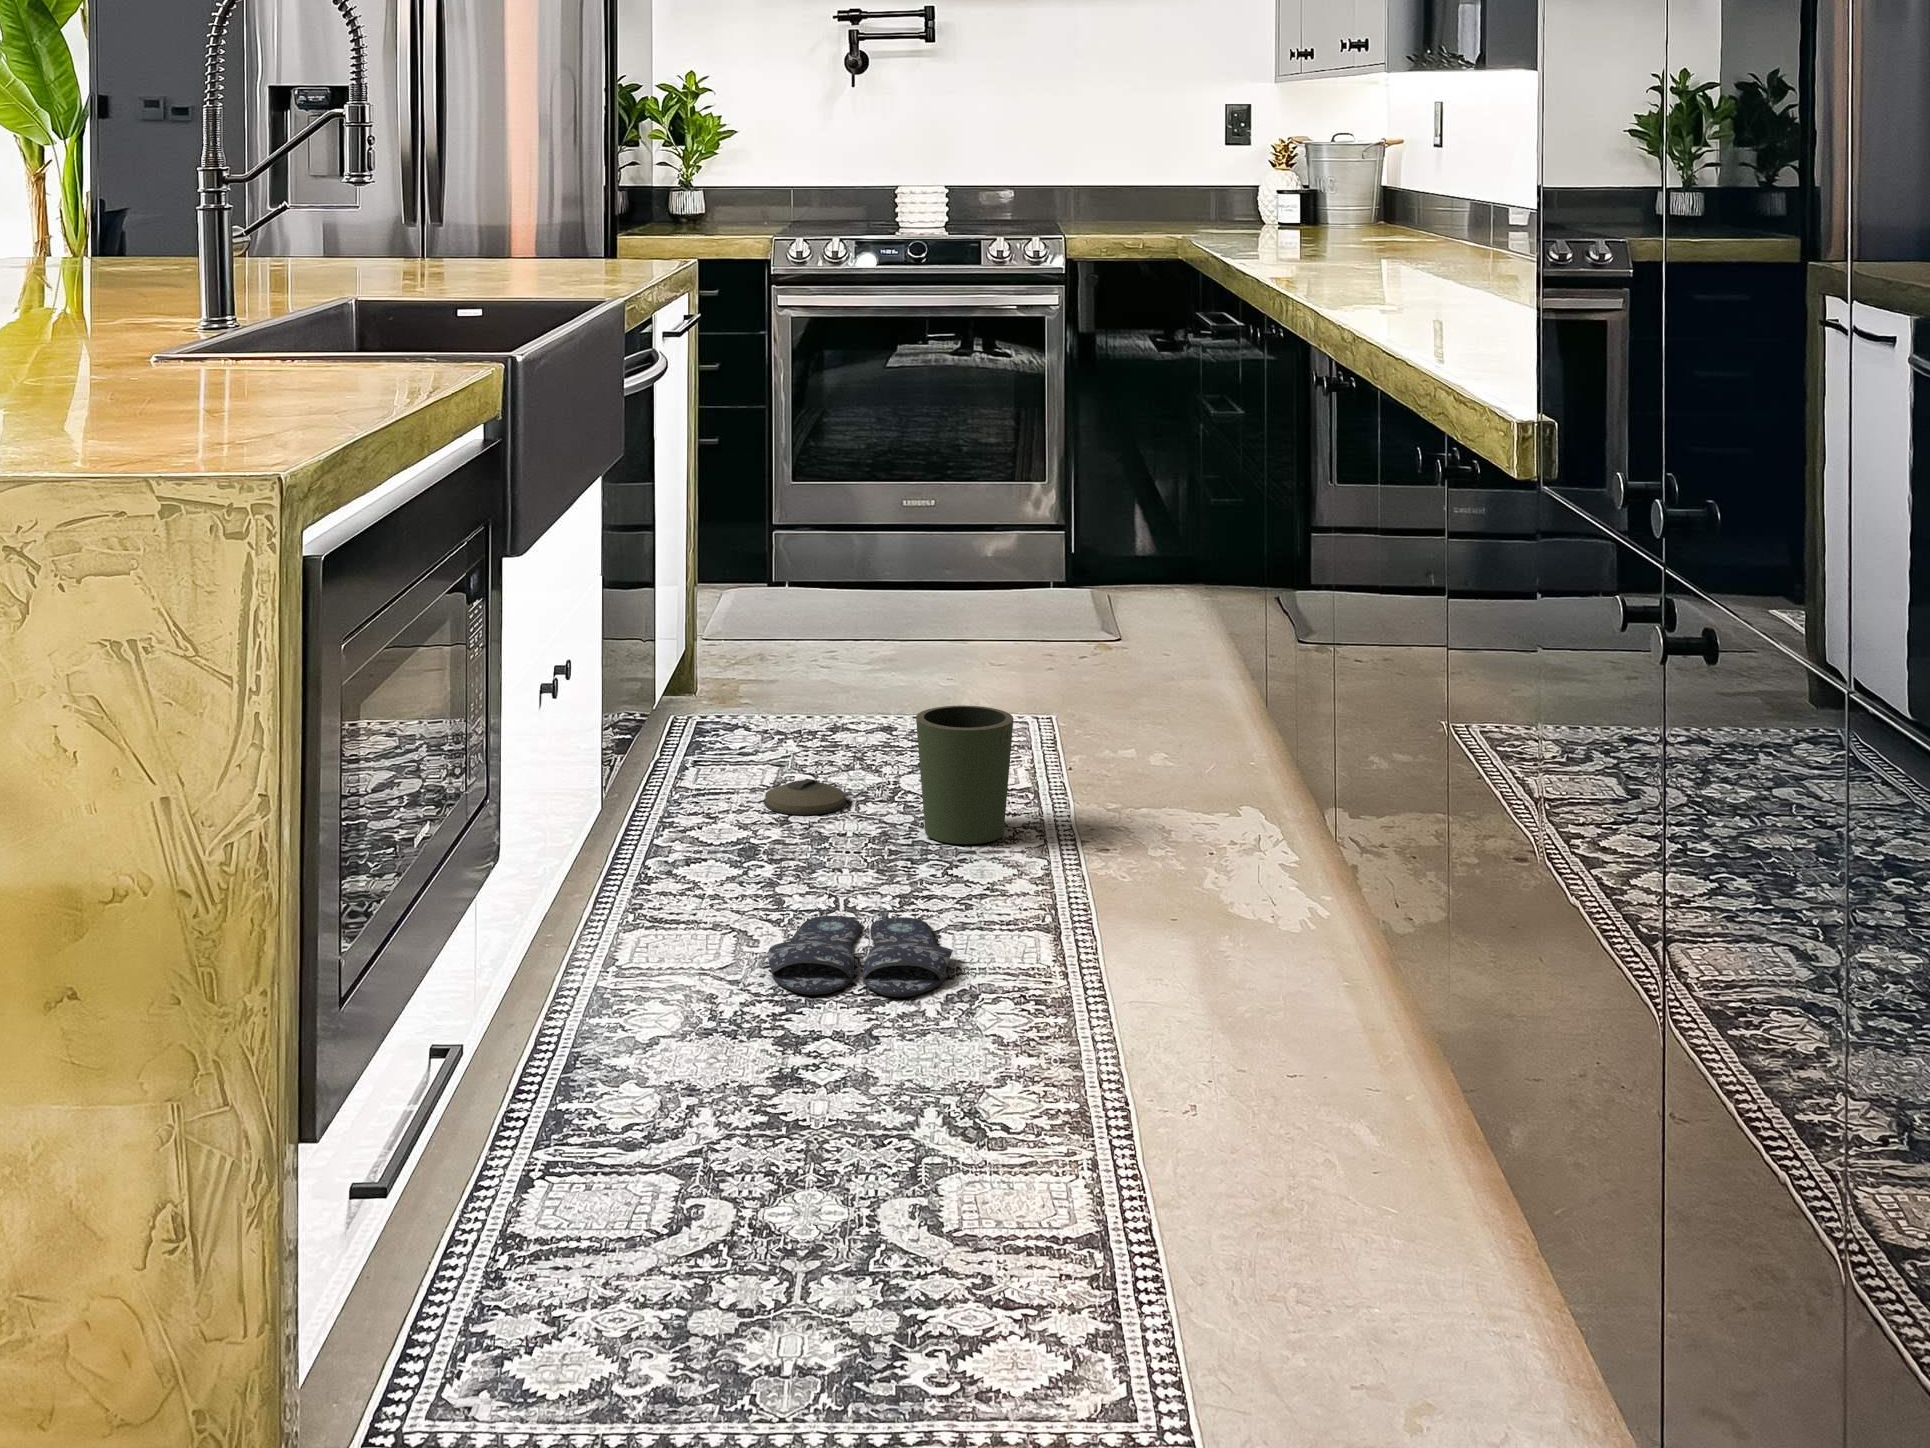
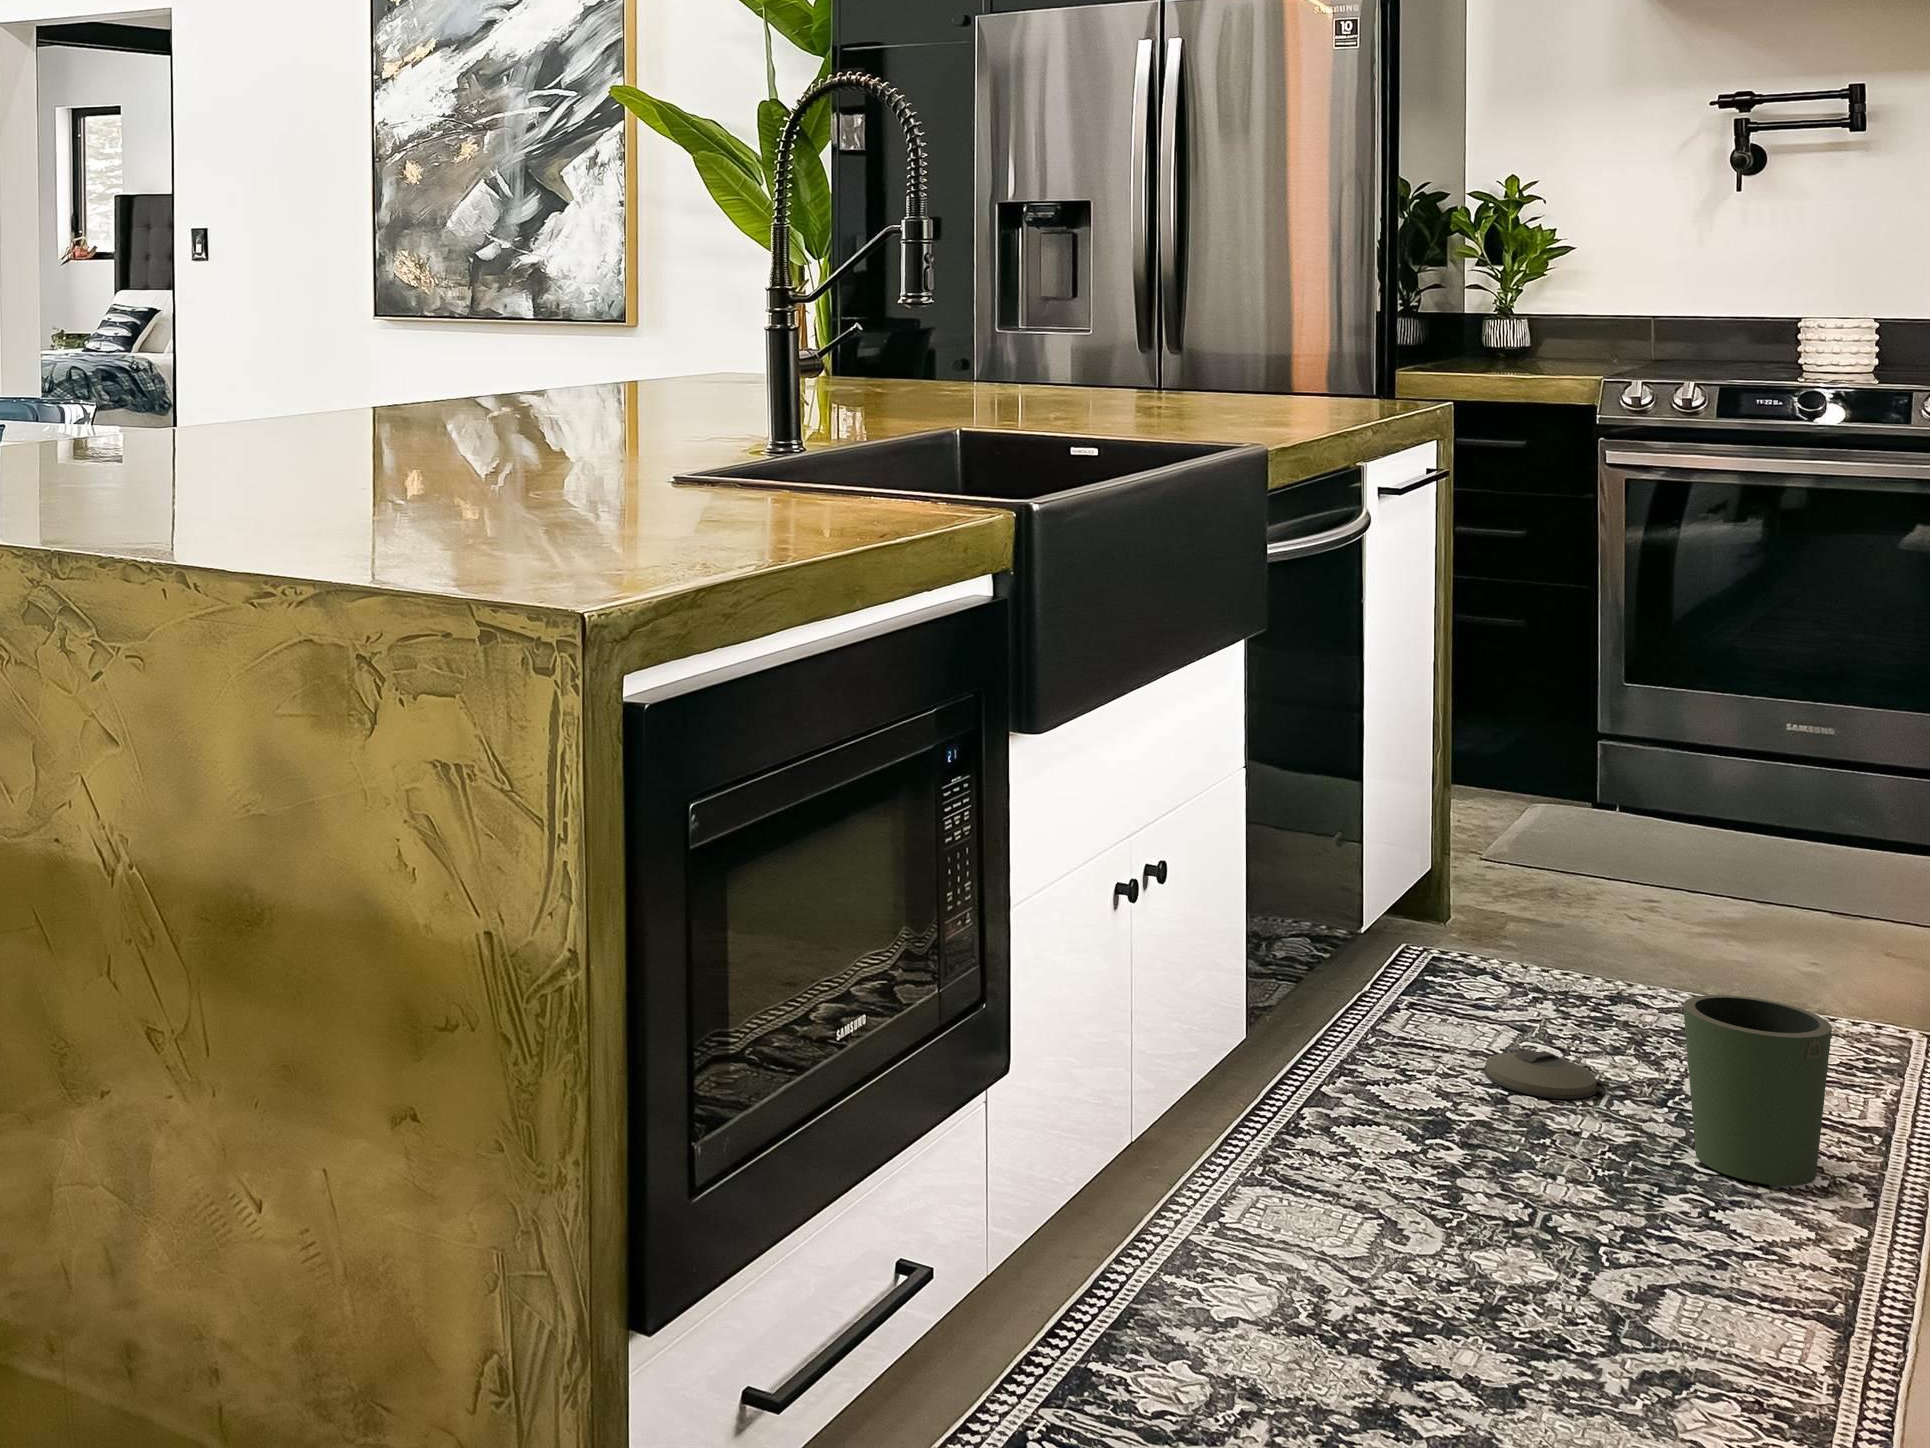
slippers: present [768,916,953,997] -> none [1406,1226,1670,1360]

